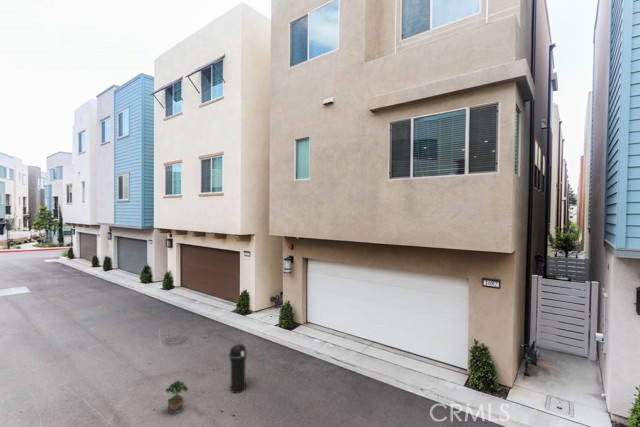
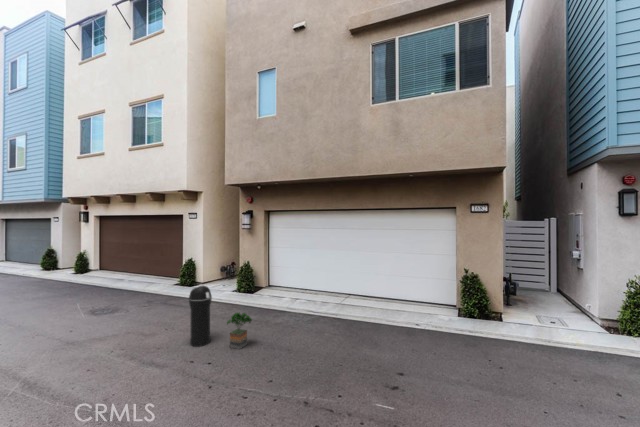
potted tree: present [166,381,188,415] -> present [227,313,252,349]

